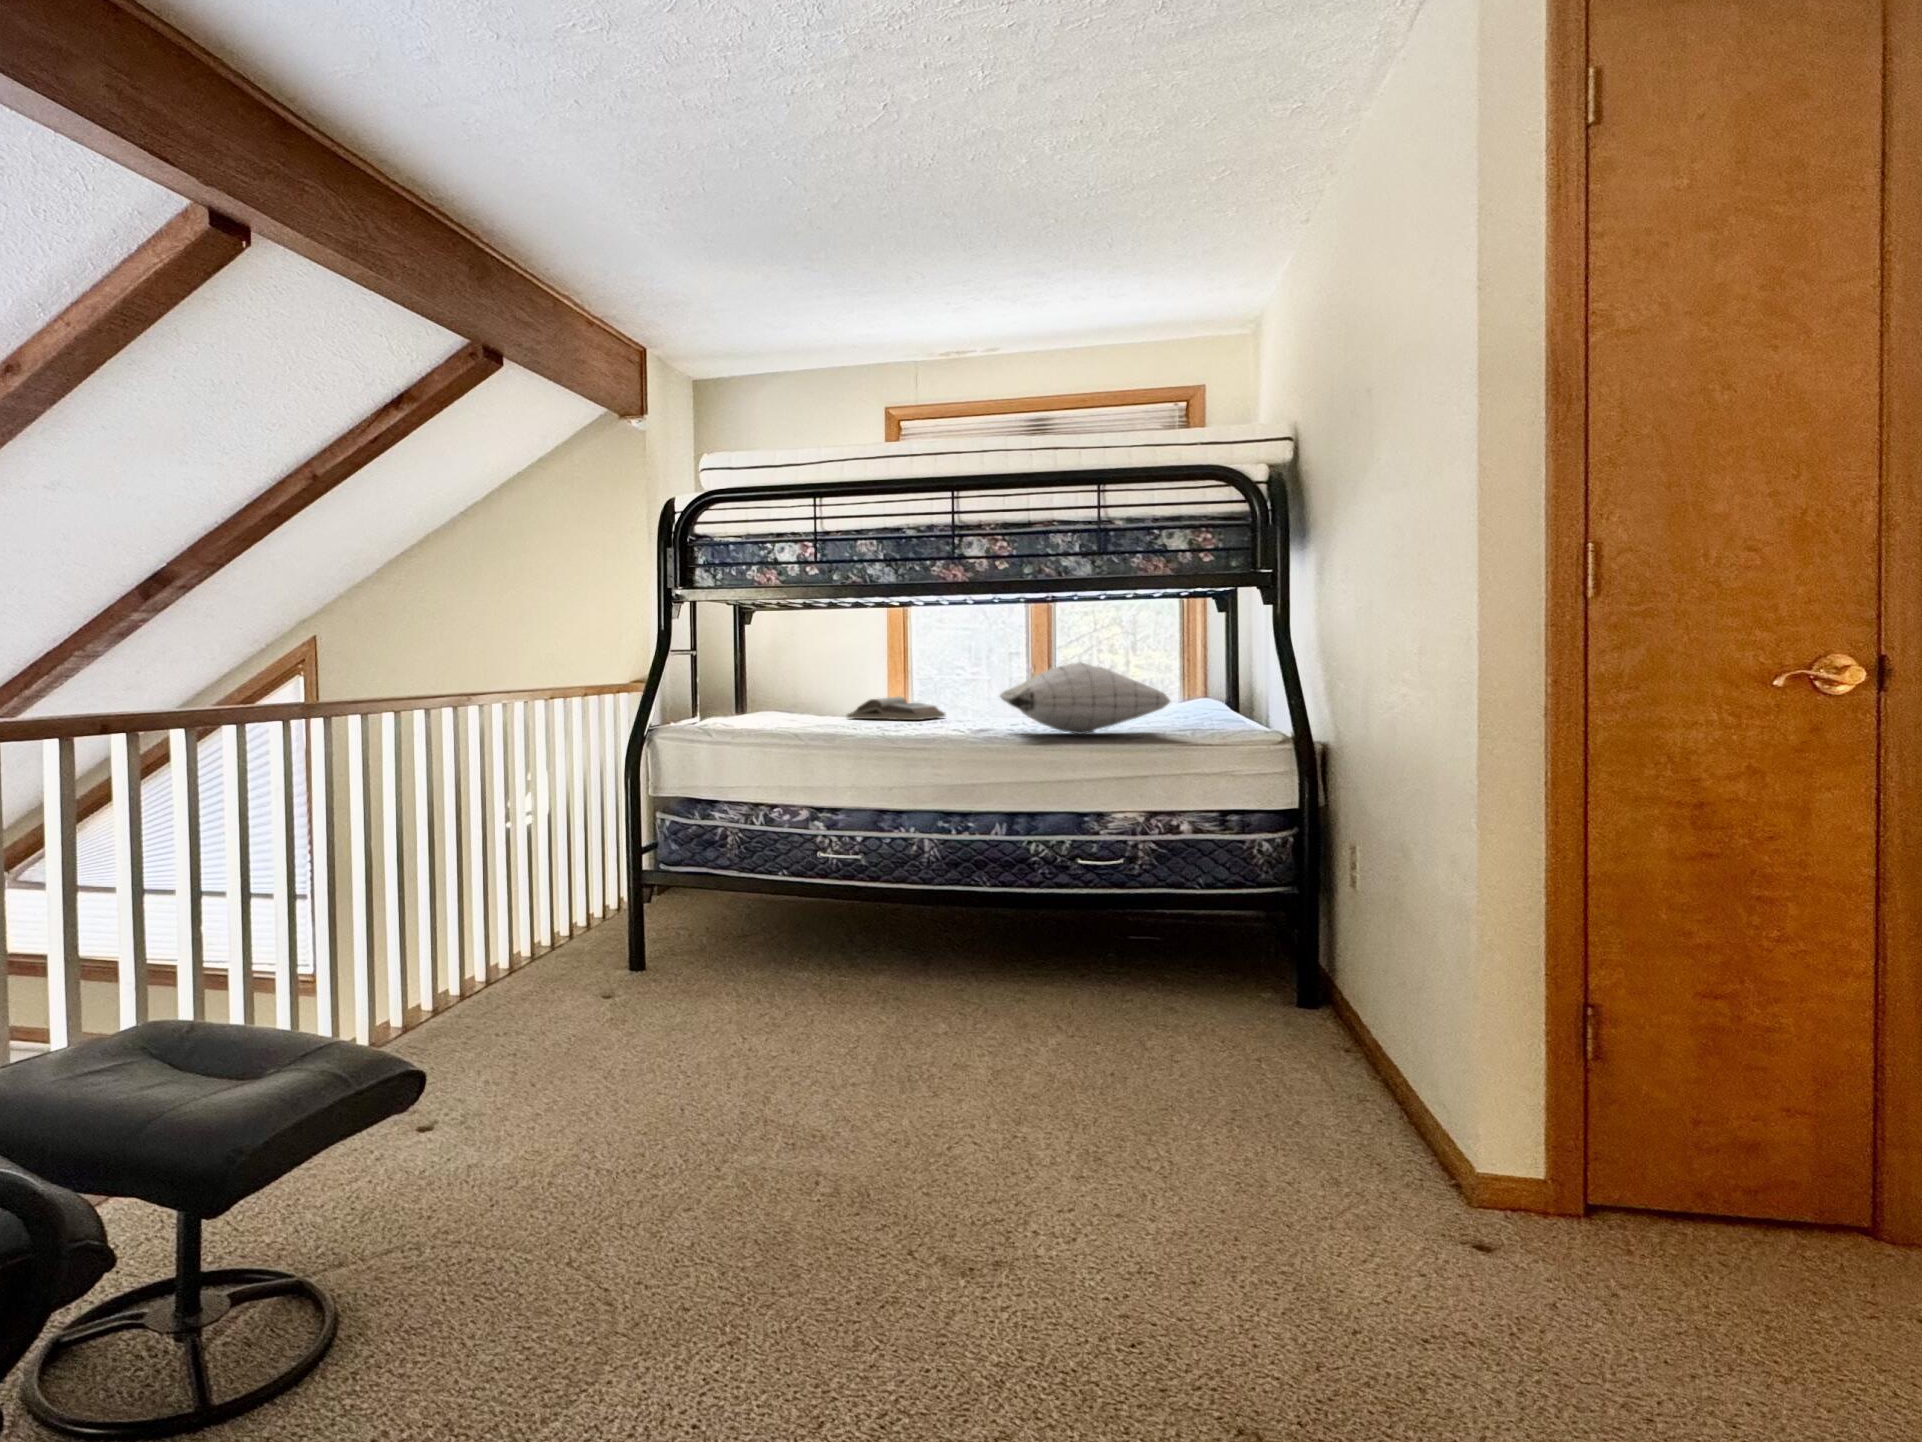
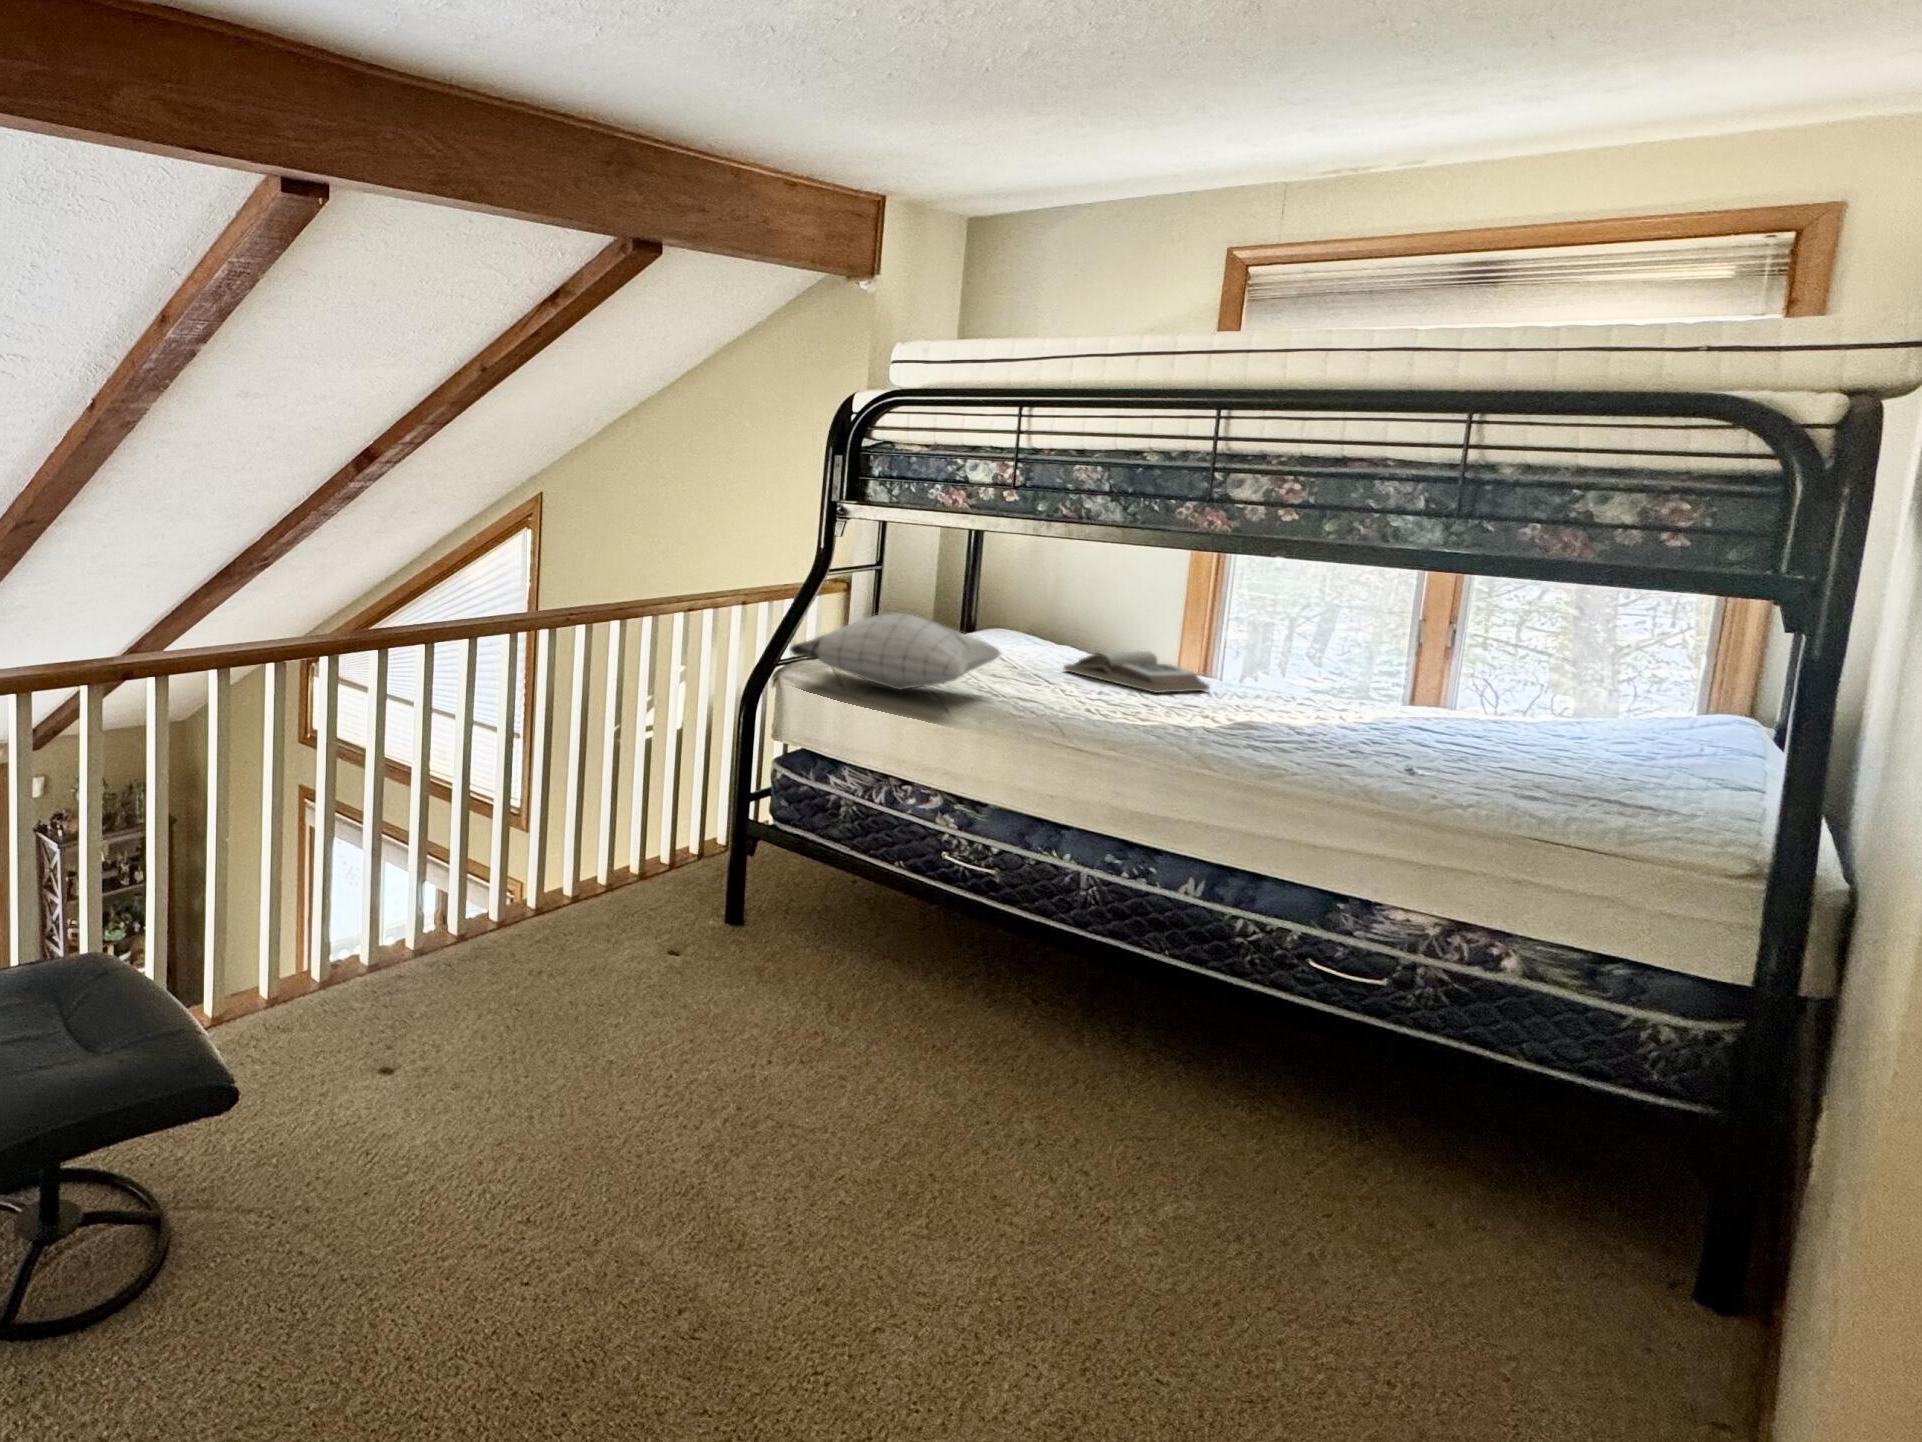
pillow: present [1000,662,1170,734] -> present [790,613,1002,690]

